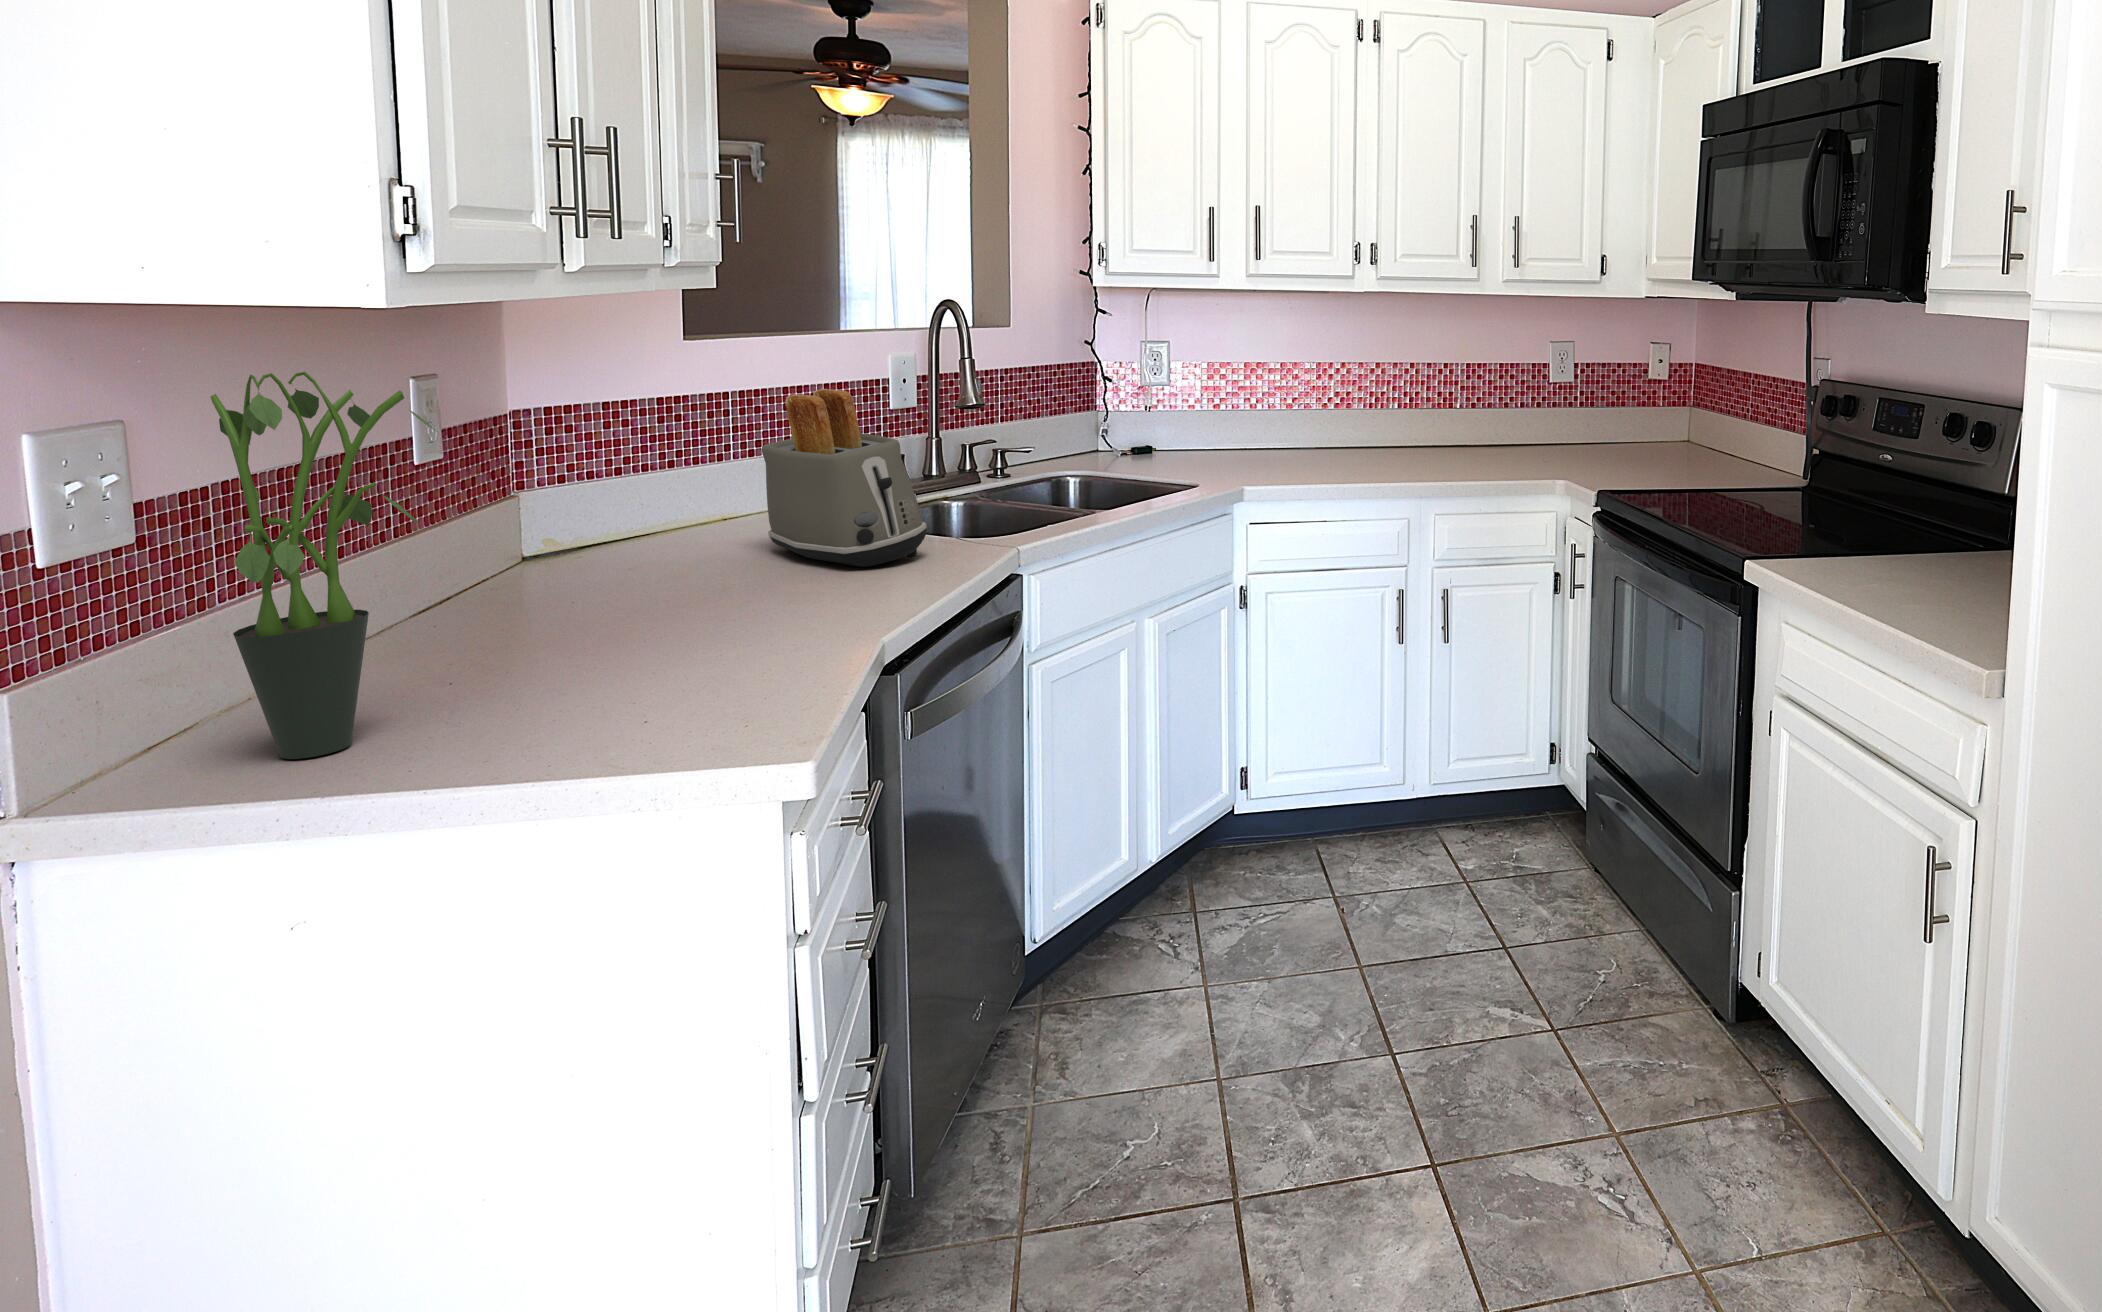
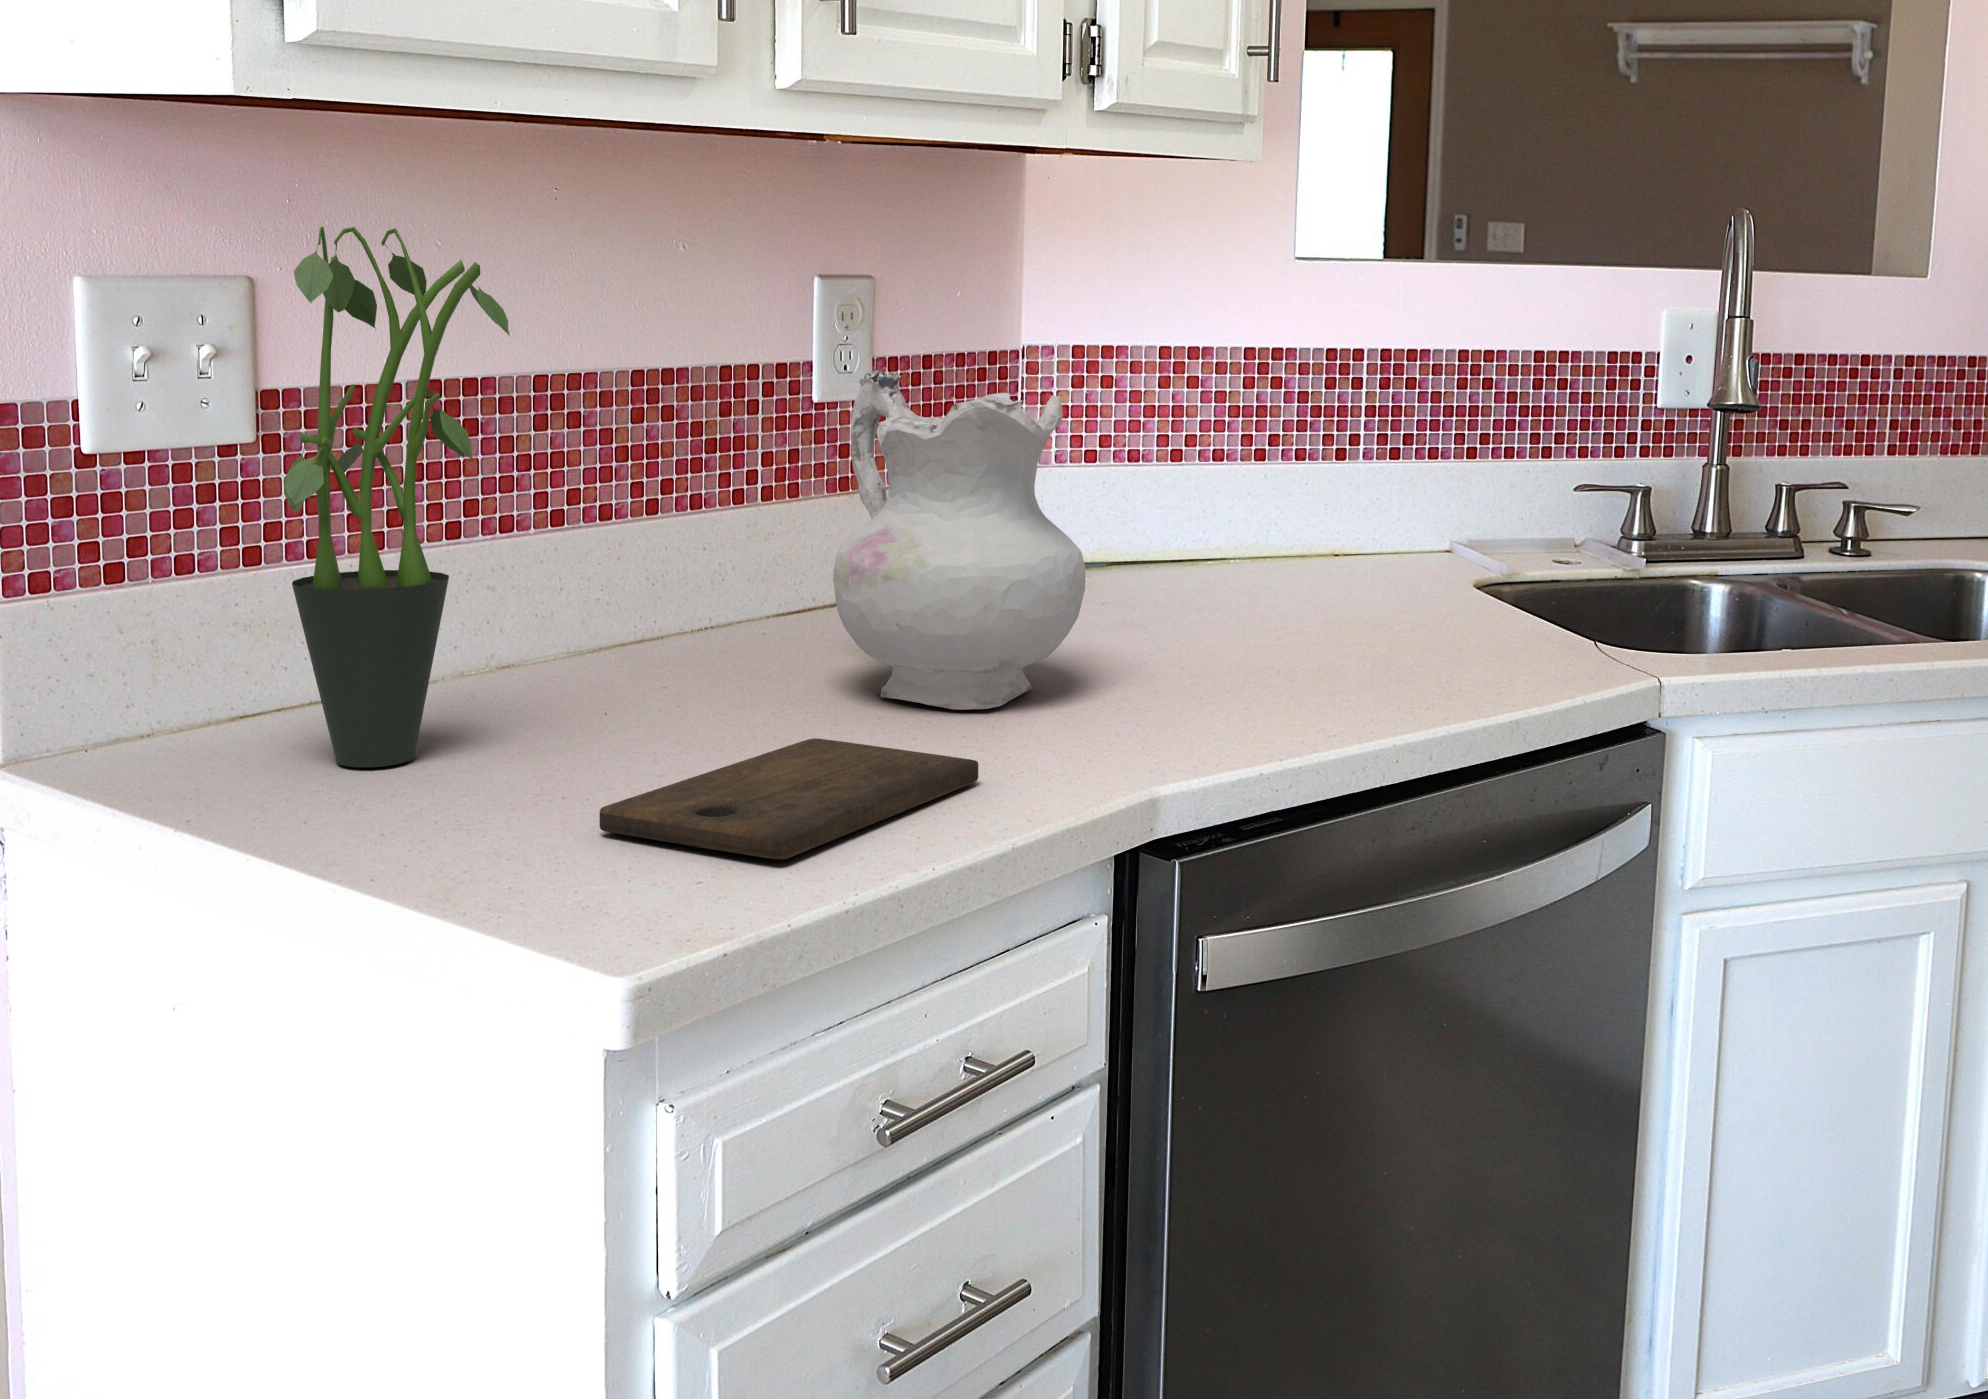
toaster: present [762,389,927,567] -> none [1278,342,1465,666]
ceramic pitcher: none [538,435,747,637] -> present [833,370,1085,710]
cutting board: none [617,645,791,730] -> present [599,738,978,859]

